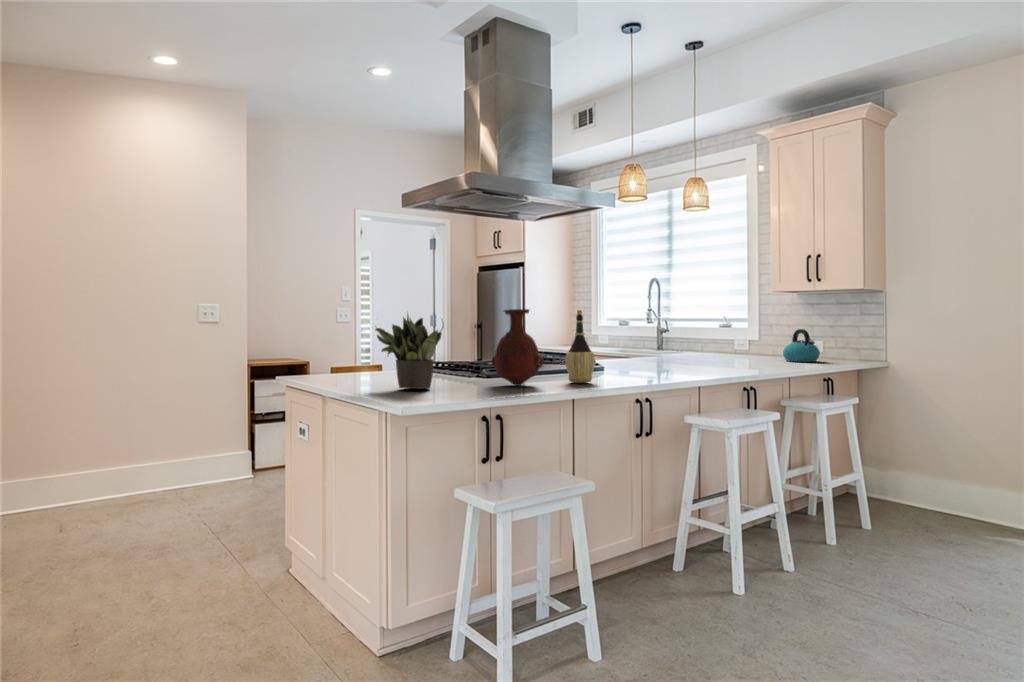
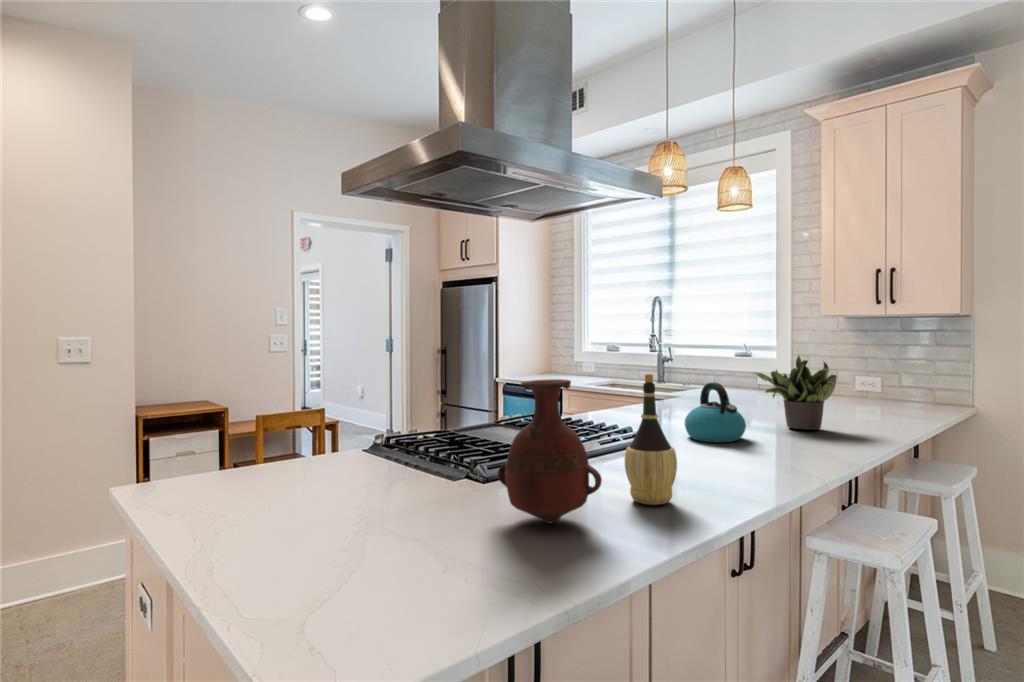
potted plant: present [375,314,444,389] -> present [754,356,837,429]
kettle: present [783,329,820,362] -> present [684,383,746,442]

